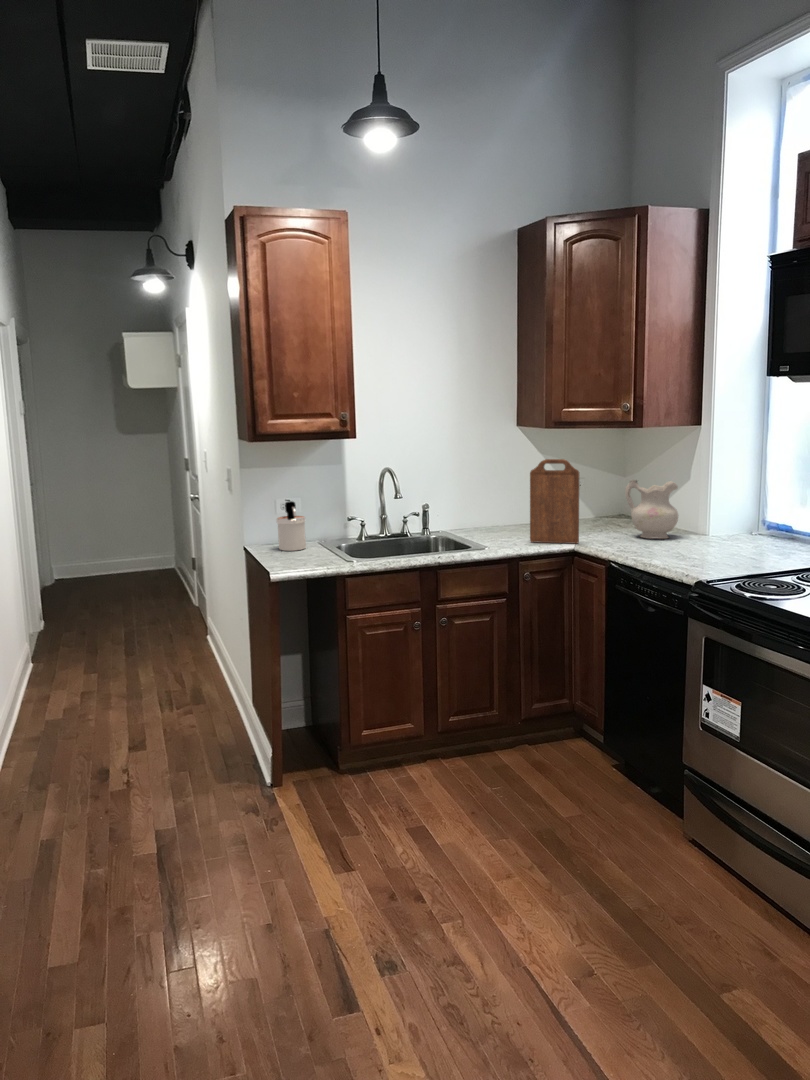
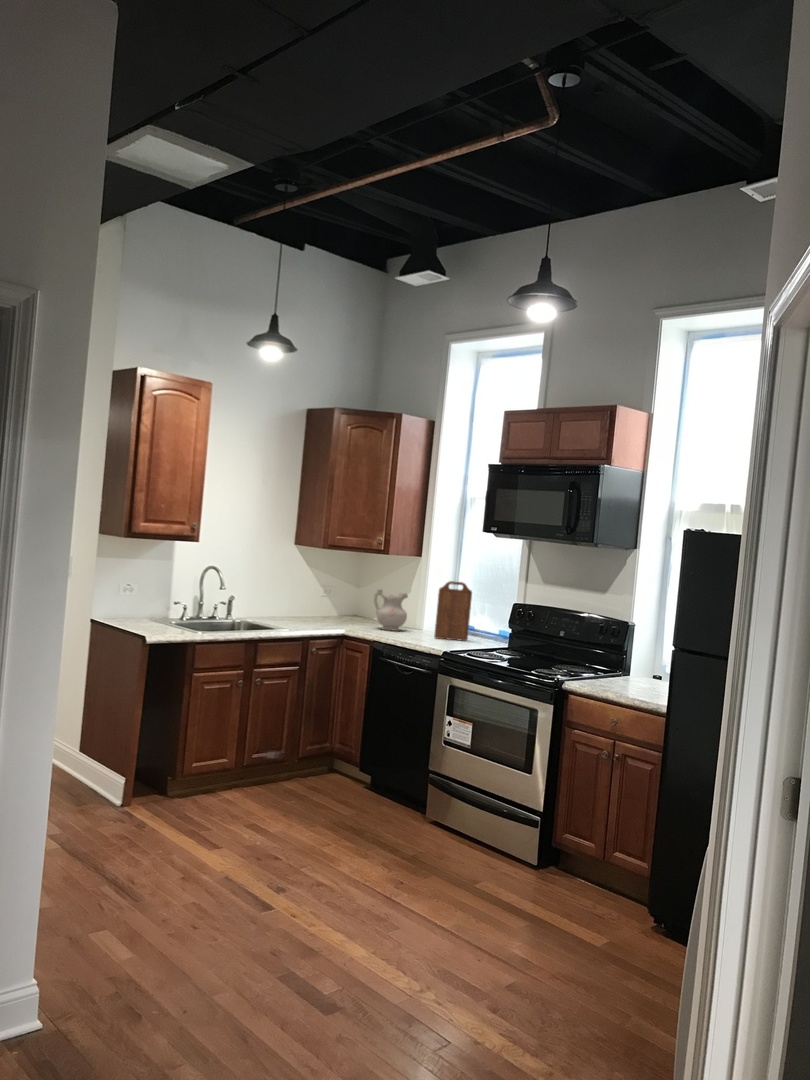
cutting board: present [530,459,579,544] -> present [434,581,472,641]
soap dispenser: present [276,501,306,551] -> none [127,586,151,624]

